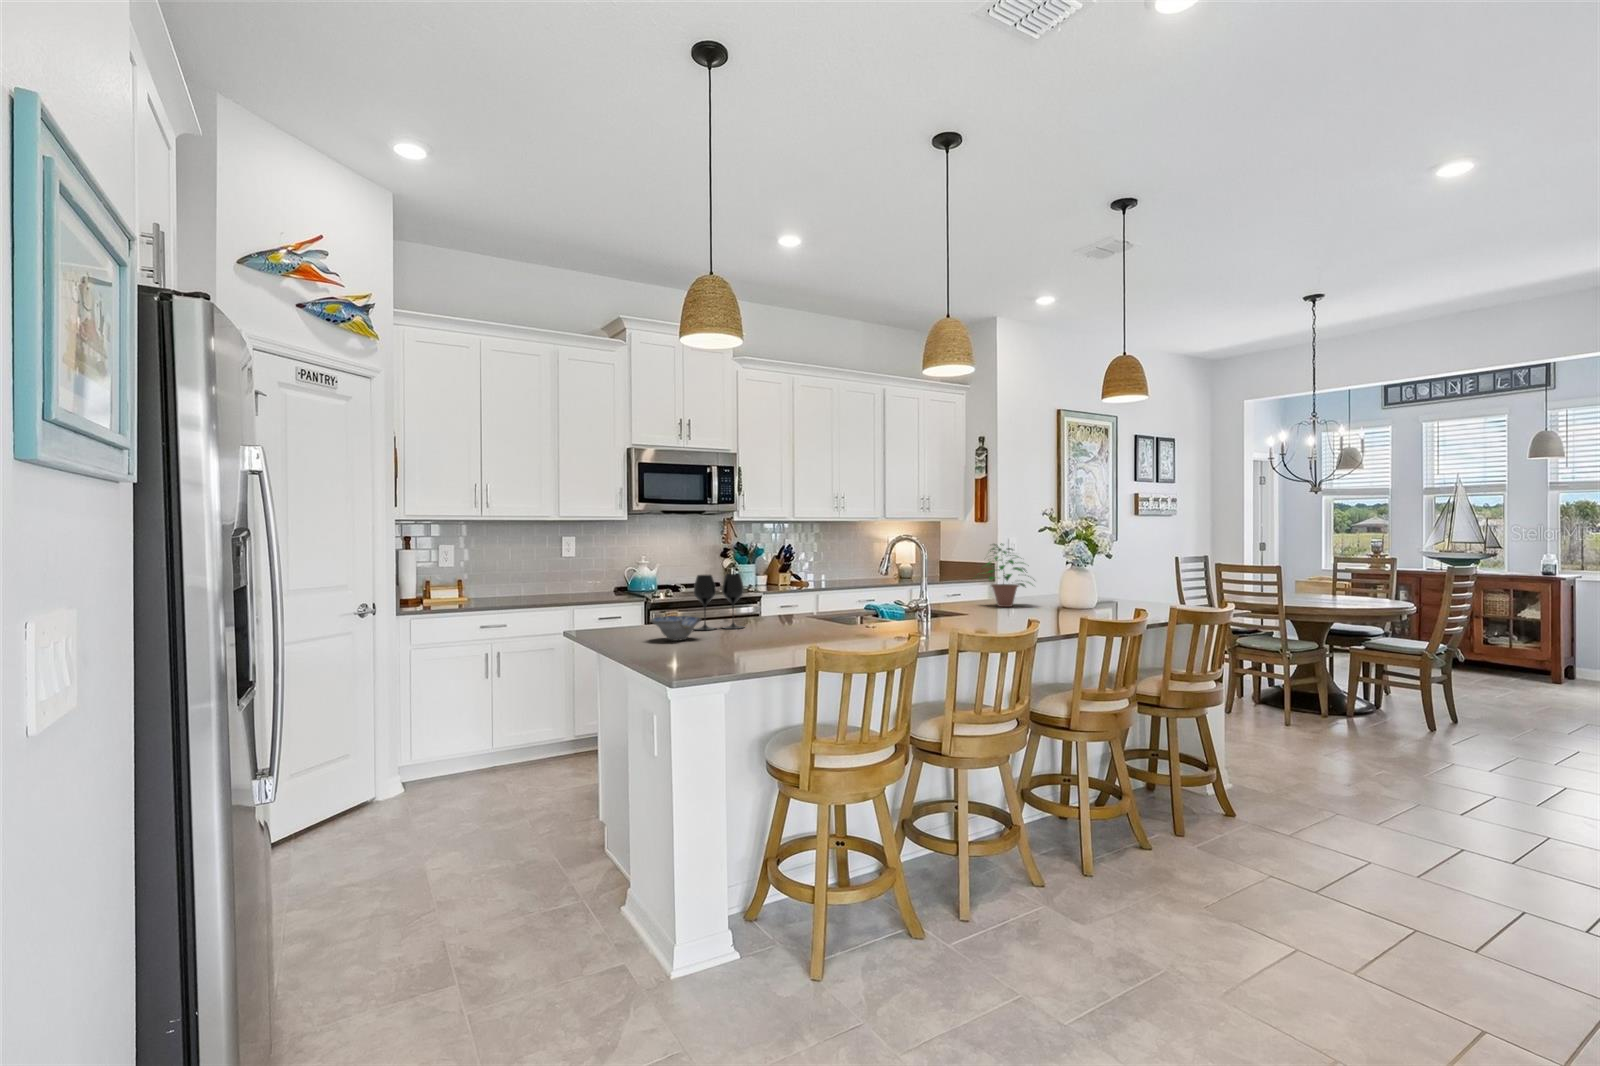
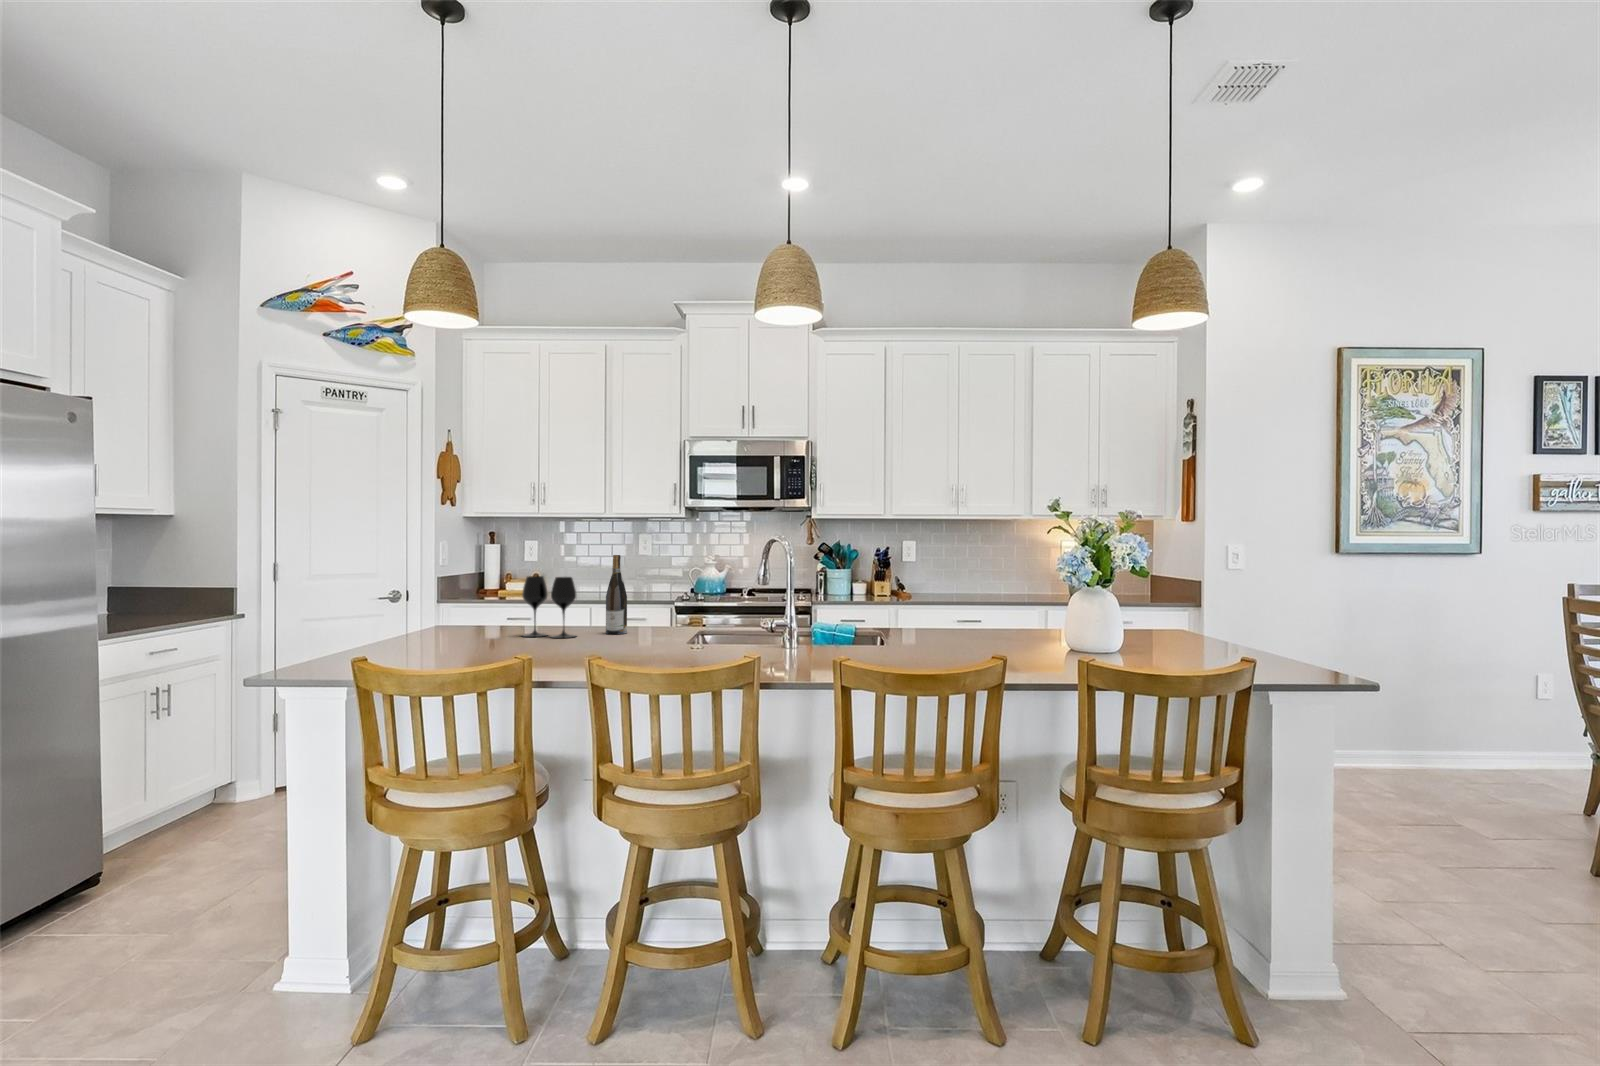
potted plant: present [982,543,1026,607] -> none [936,551,1029,642]
wine bottle: none [746,554,764,623] -> present [606,555,627,634]
ceramic bowl: present [651,616,702,641] -> none [414,618,474,645]

